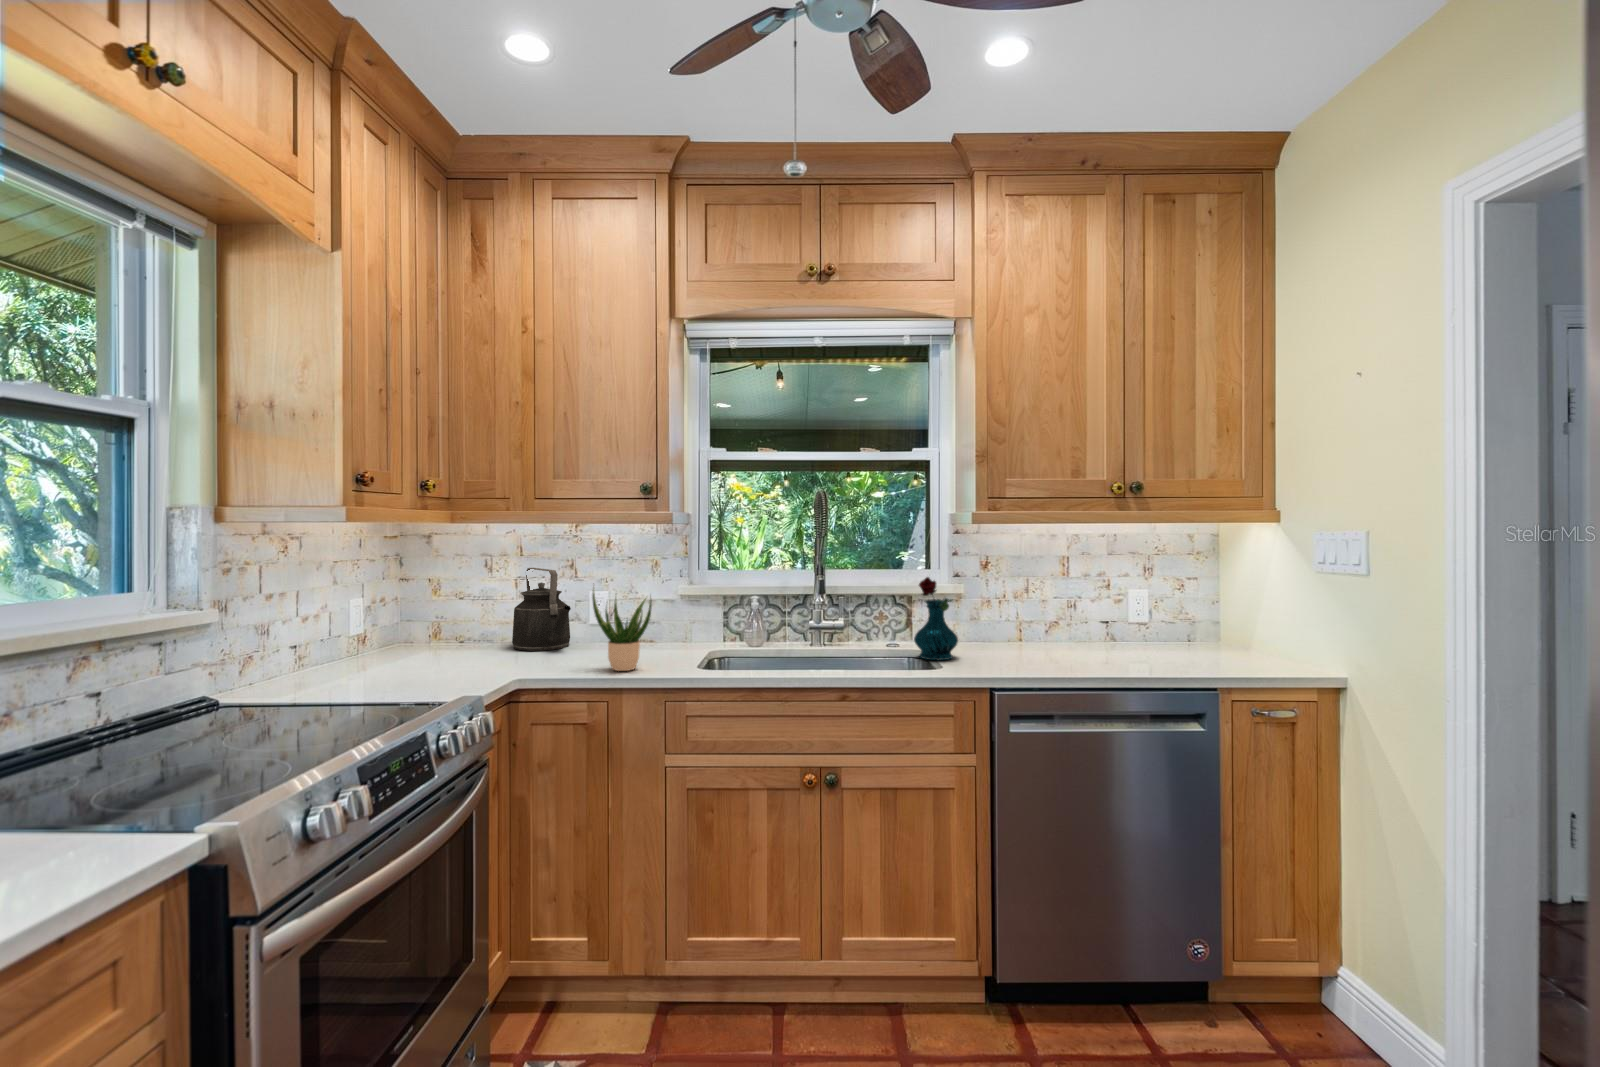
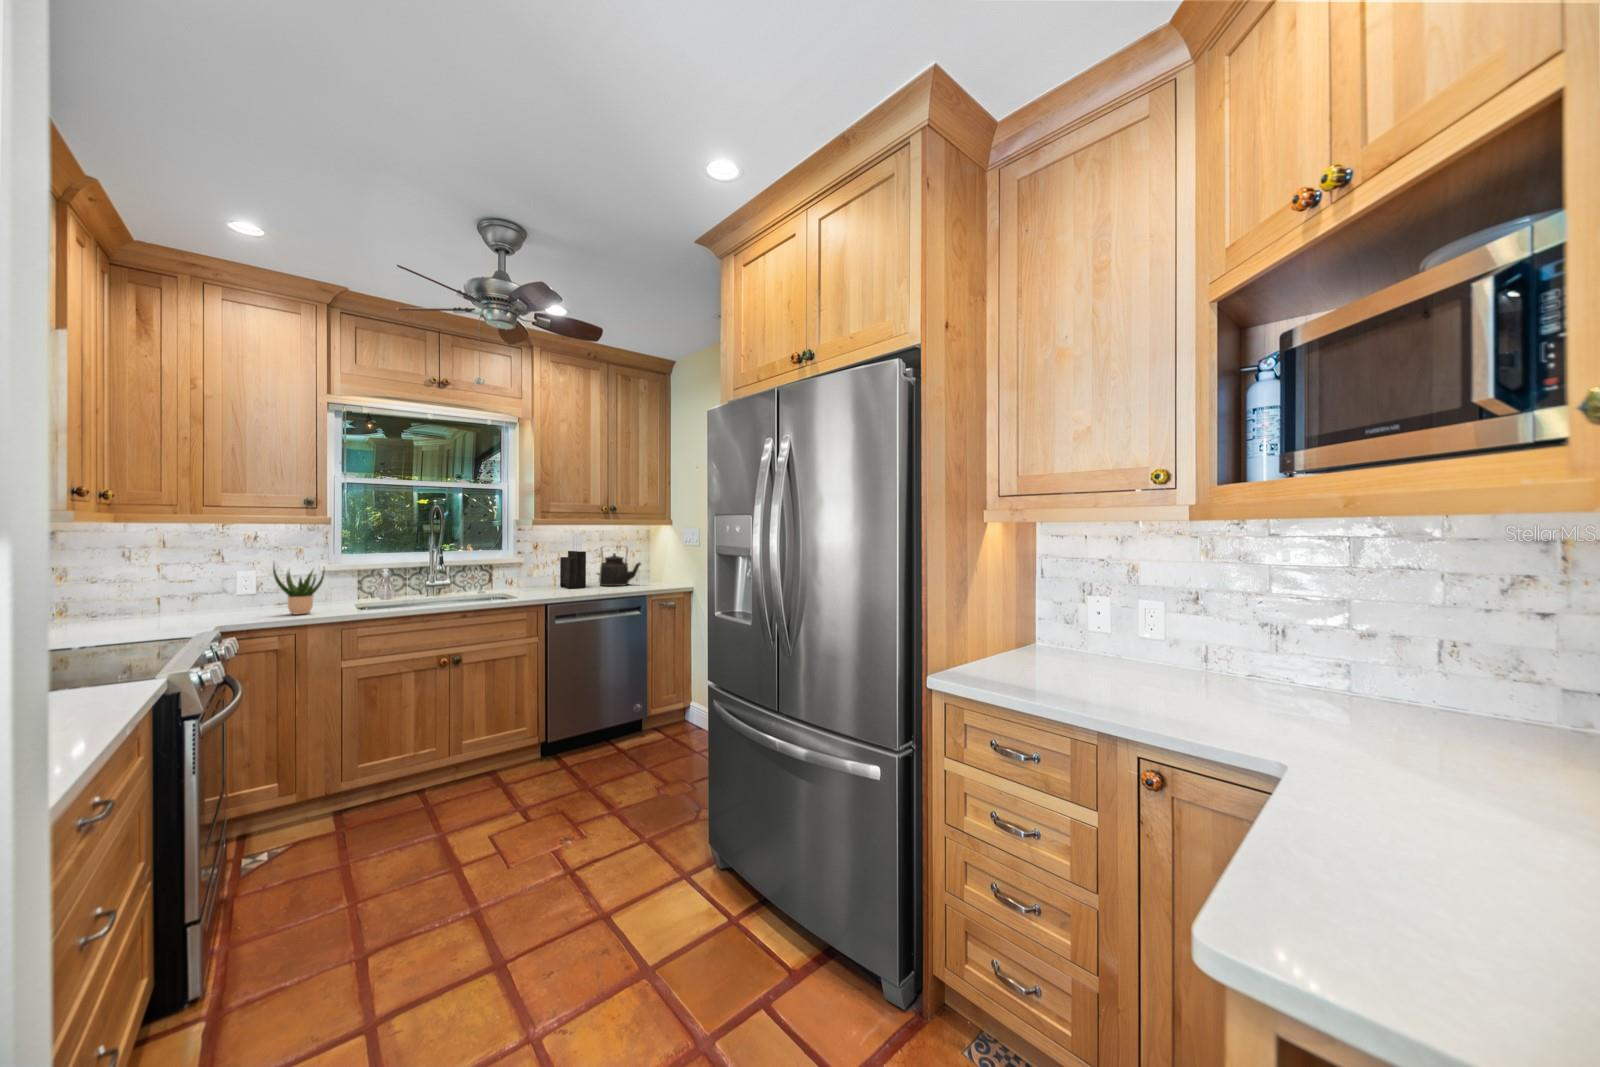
knife block: none [1032,539,1080,649] -> present [560,533,586,588]
kettle: present [512,568,571,651] -> present [600,548,641,586]
vase: present [914,577,958,660] -> none [498,552,523,596]

